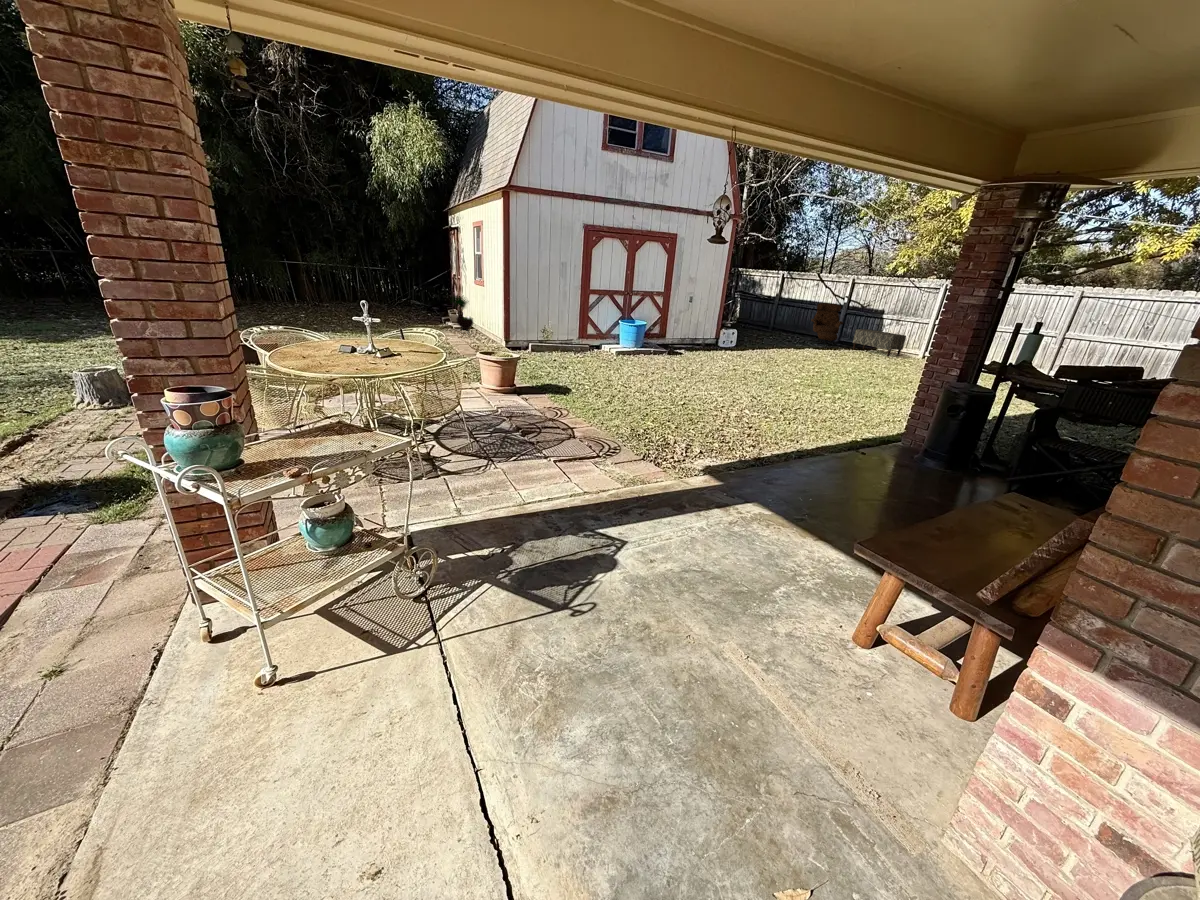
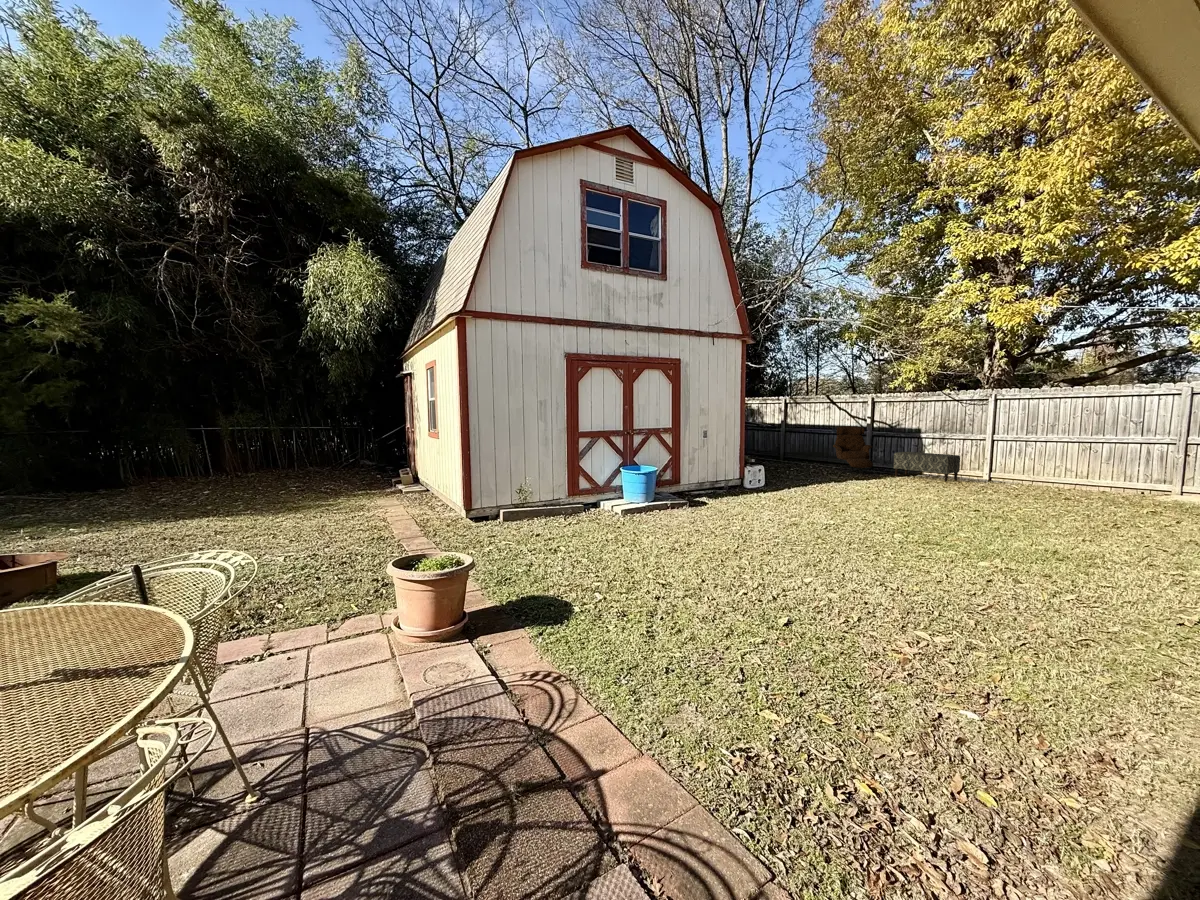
potted tree: present [451,295,473,329] -> none [397,448,428,494]

